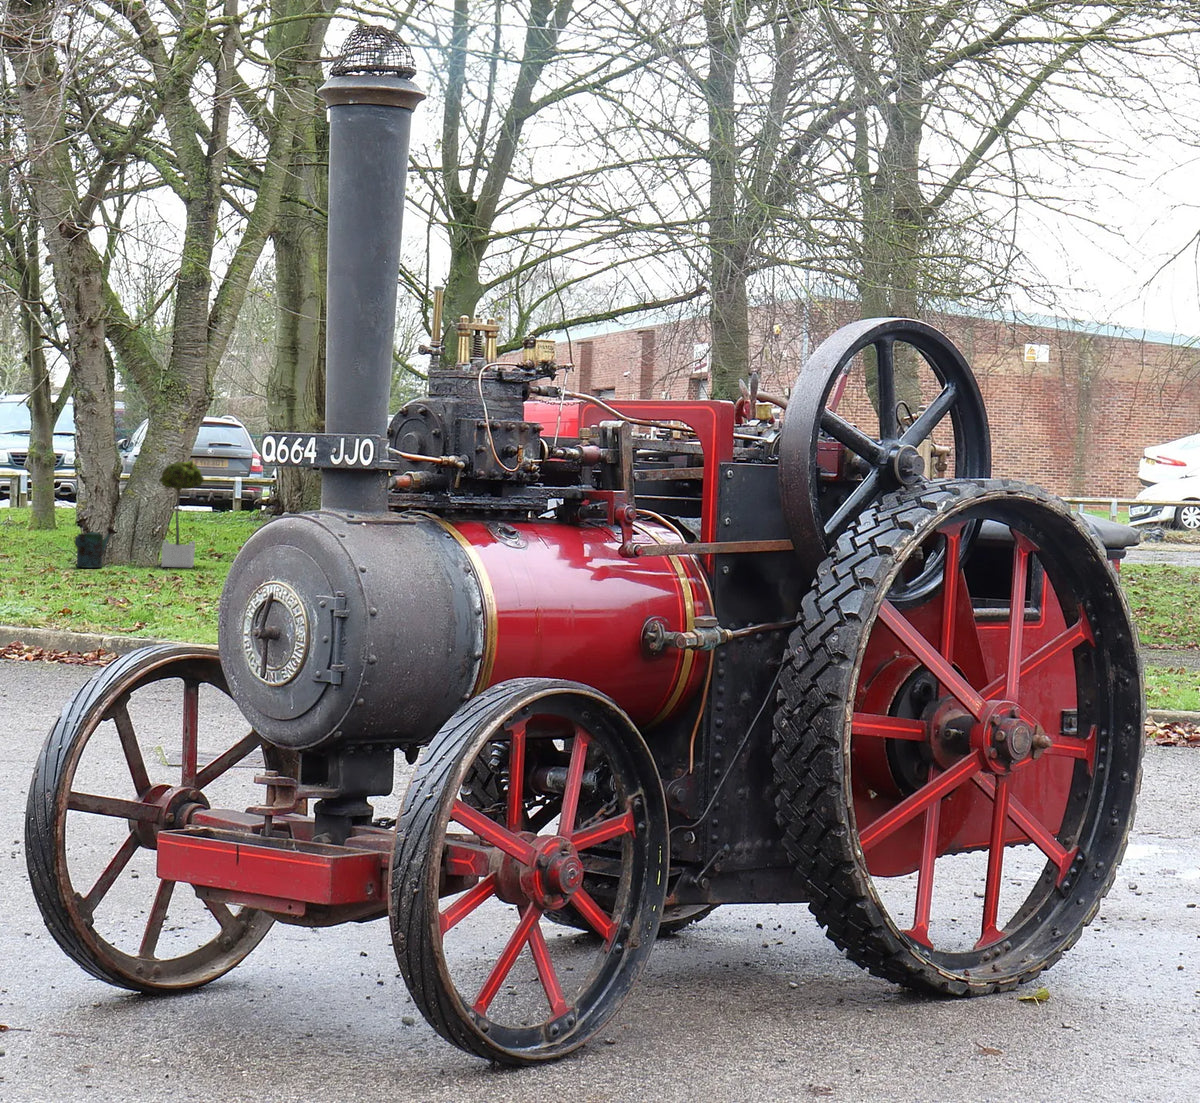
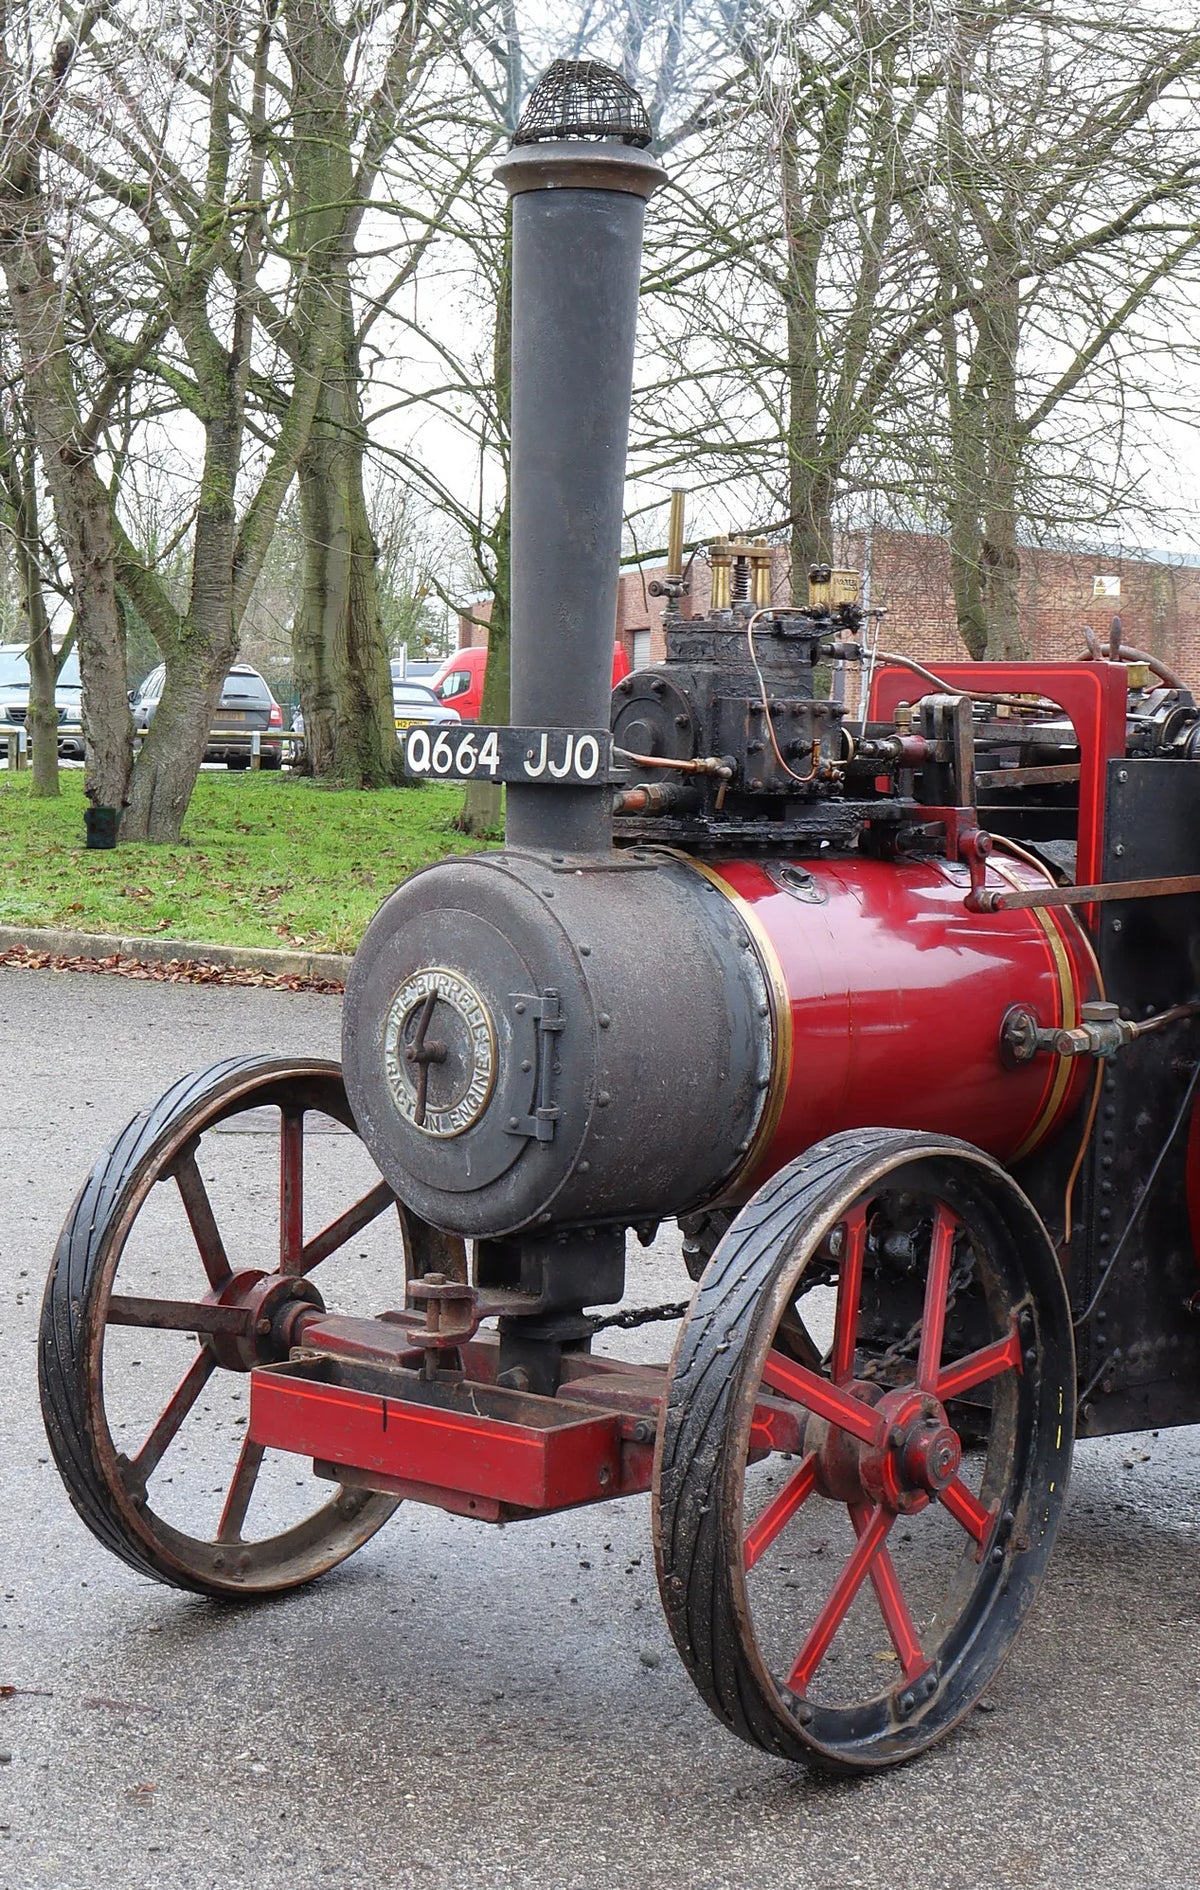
potted tree: present [159,460,204,568] -> none [180,720,232,846]

